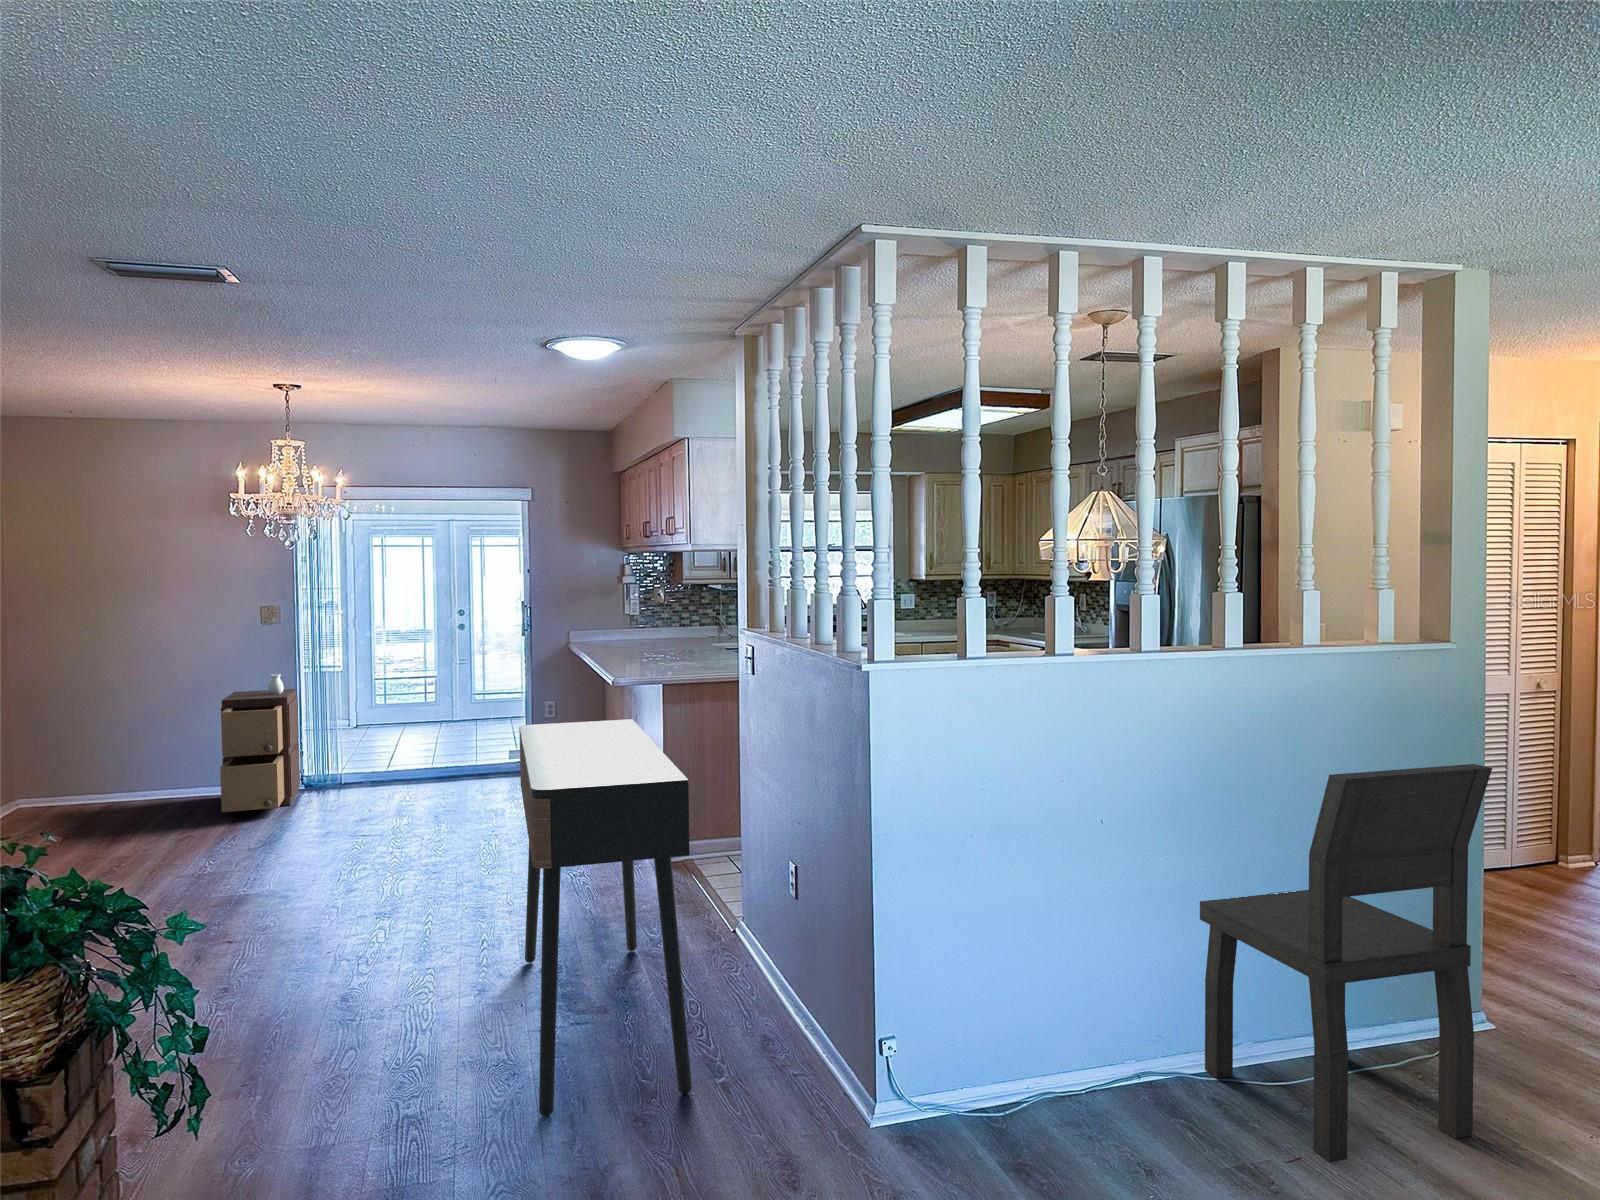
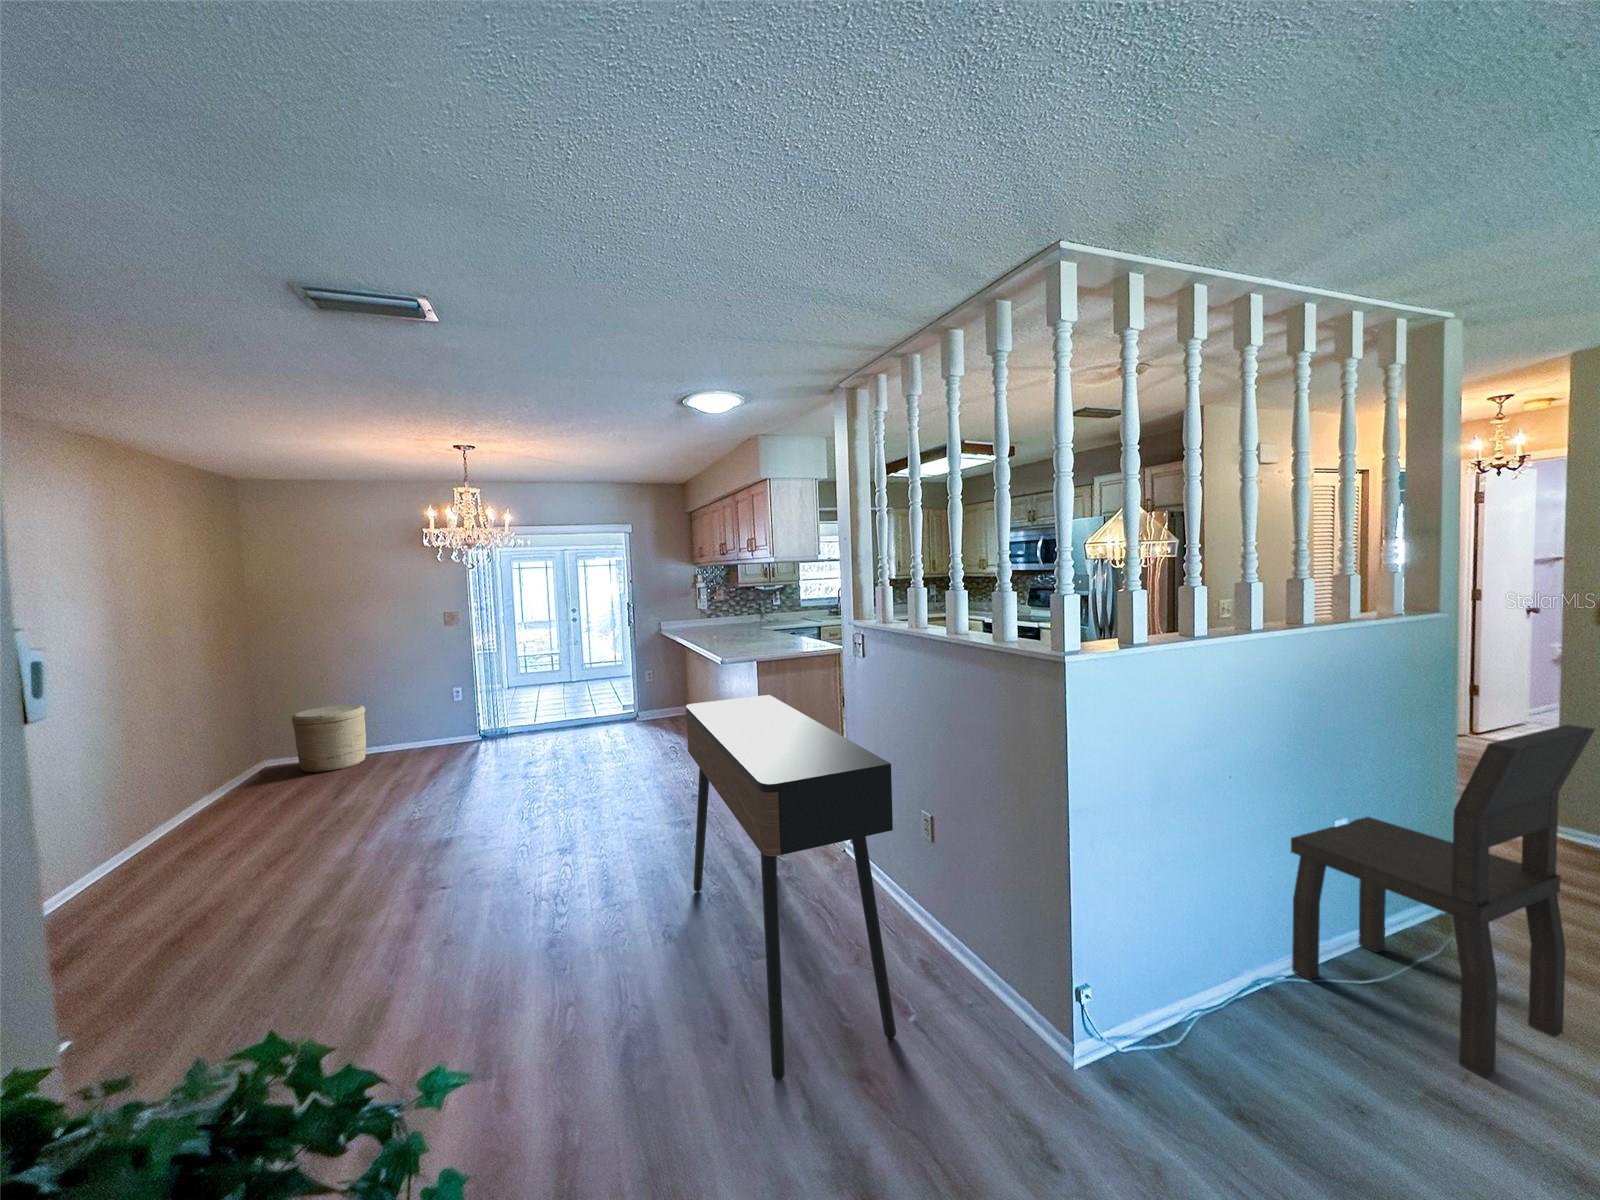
storage cabinet: present [220,674,300,812] -> none [419,659,477,762]
woven basket: none [55,732,150,821] -> present [292,705,366,772]

